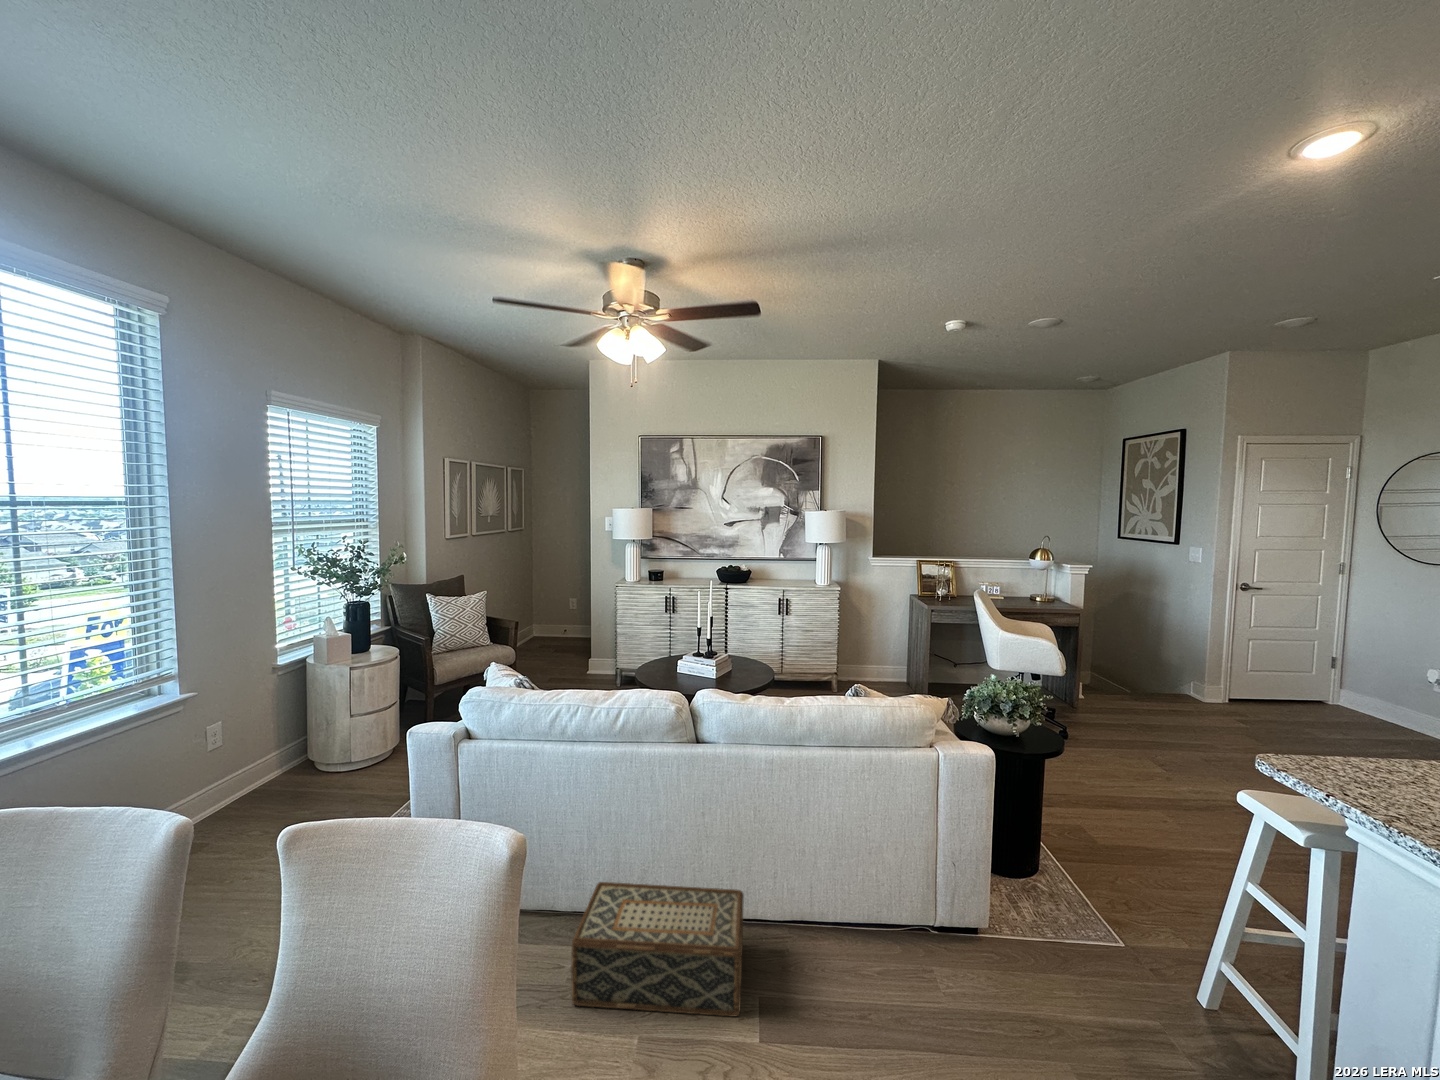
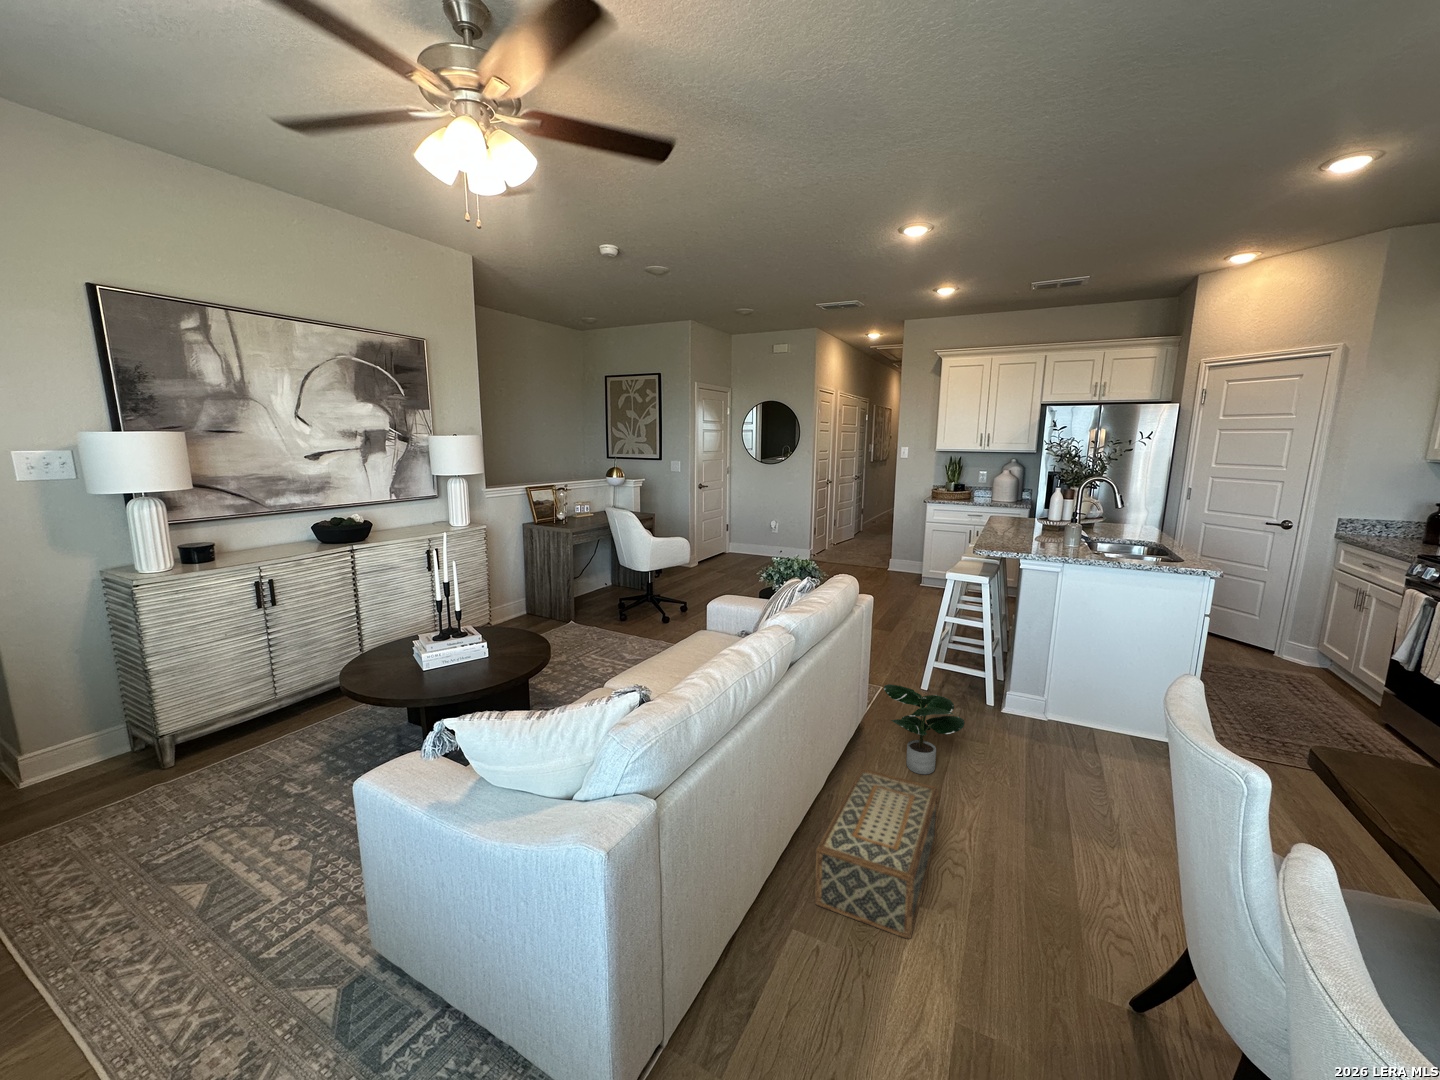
potted plant: none [838,851,956,1005] -> present [884,684,965,774]

